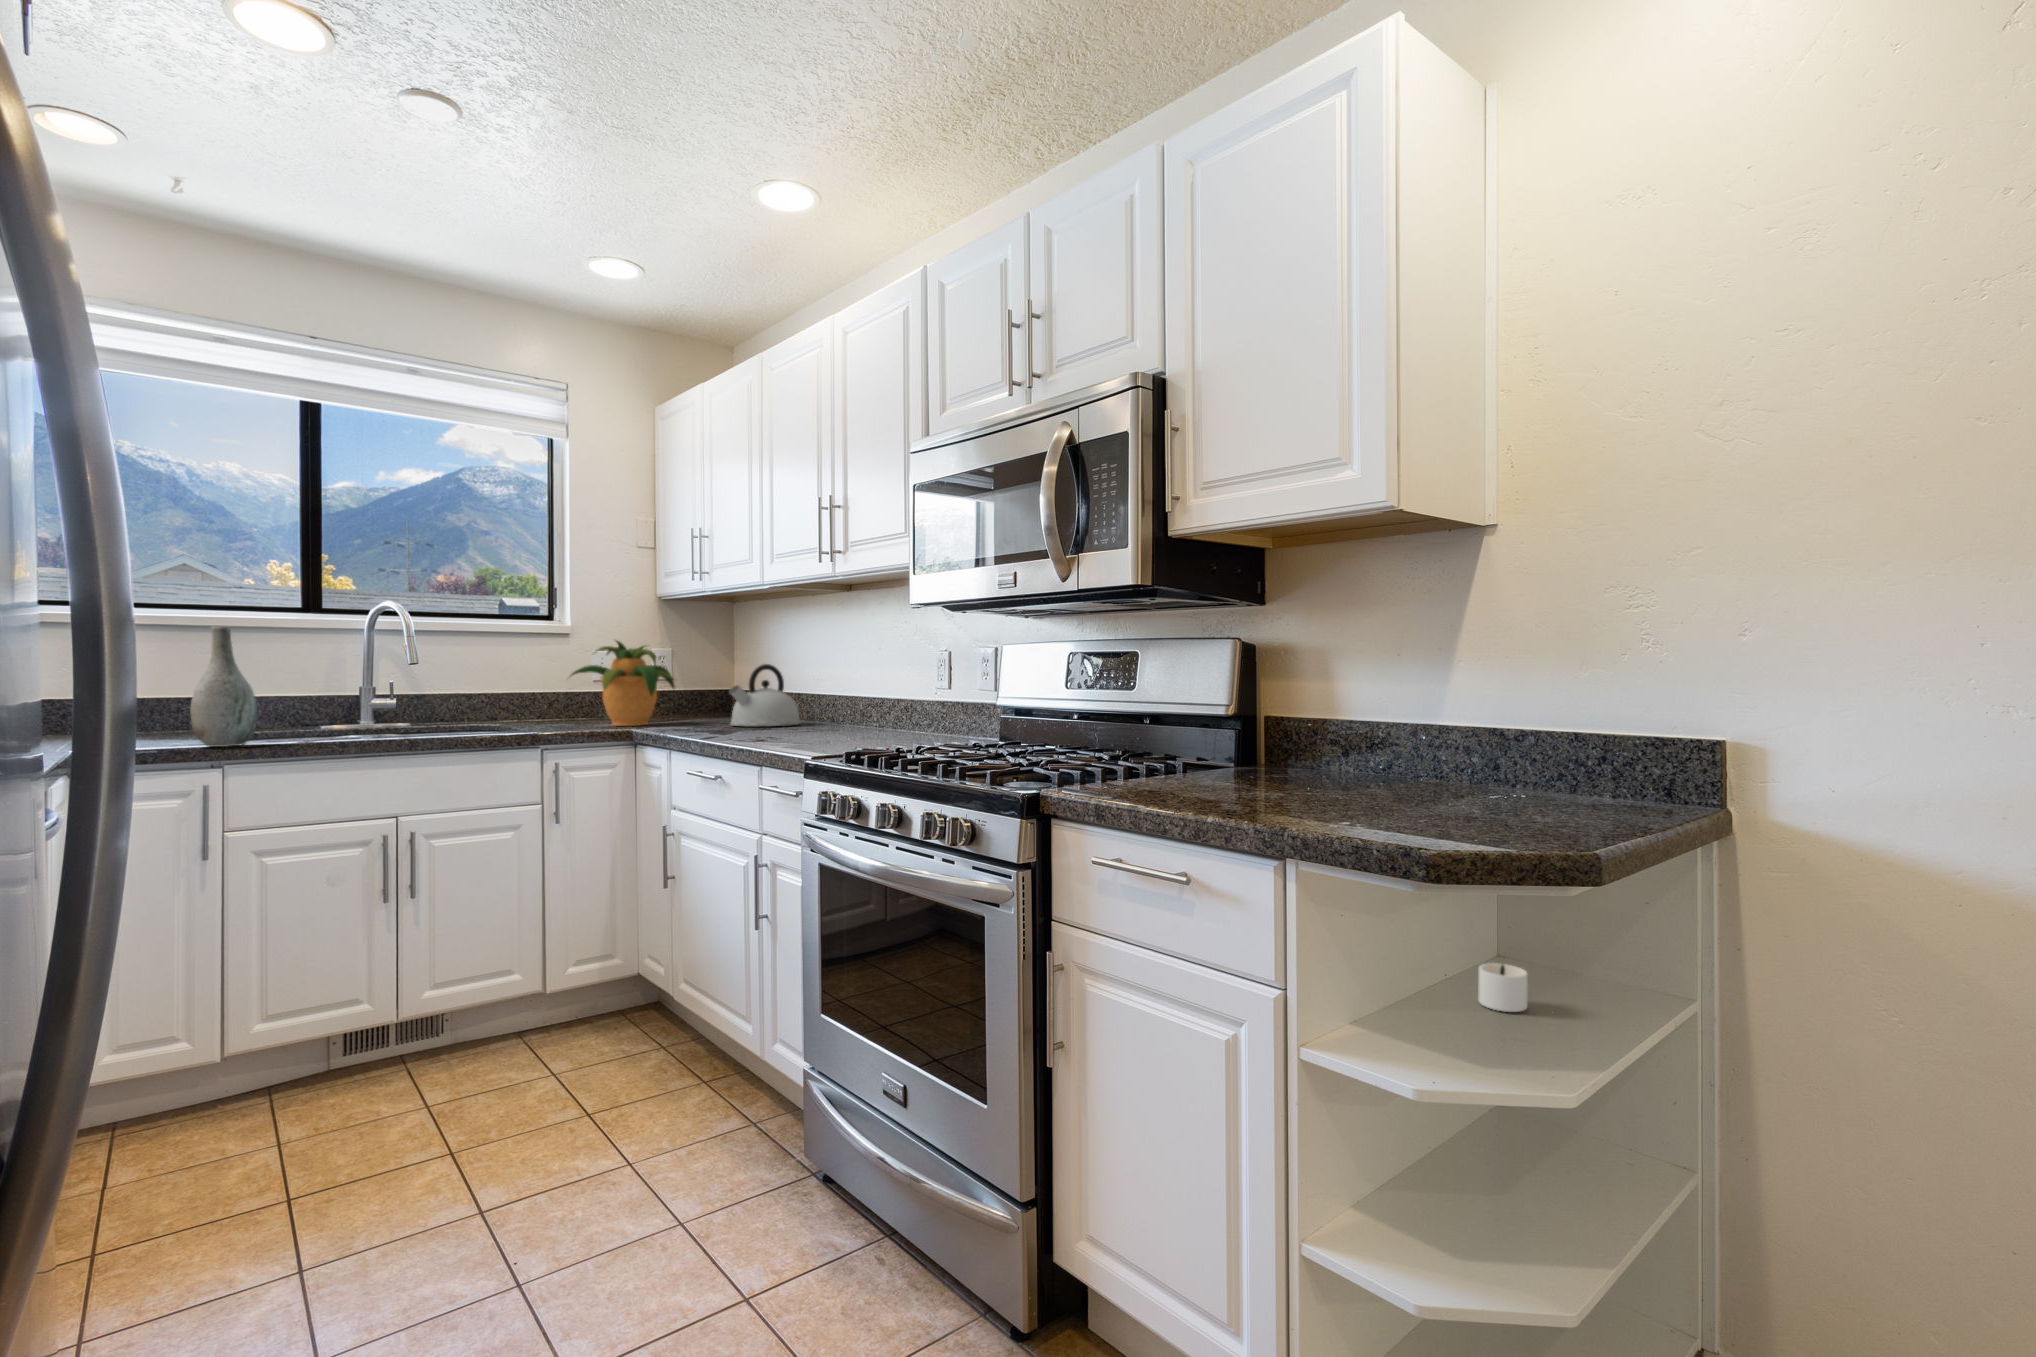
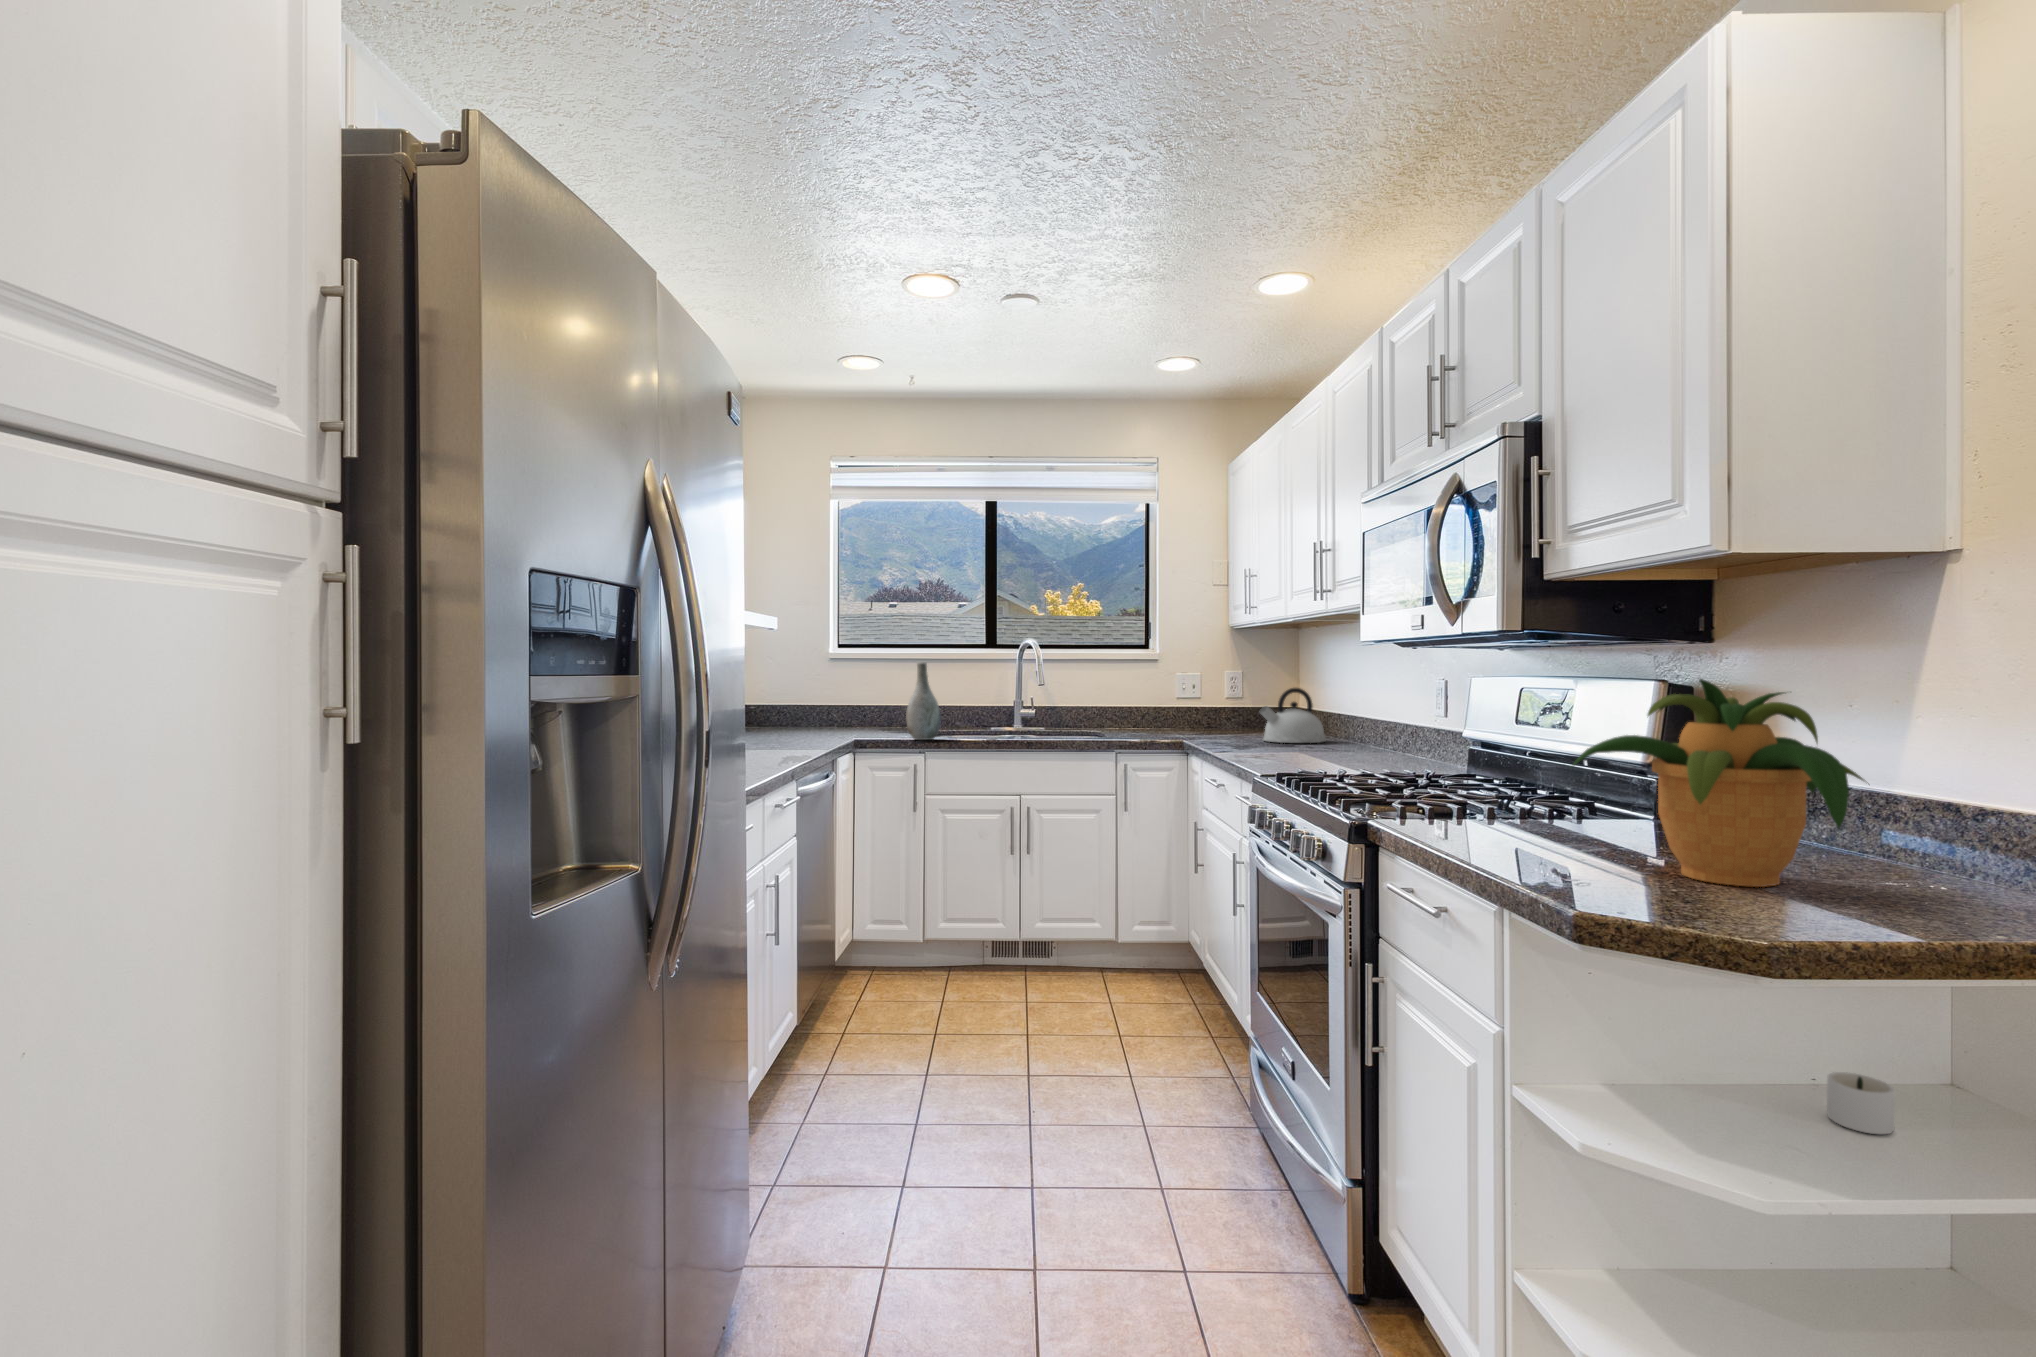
potted plant: present [571,641,674,726] -> present [1573,679,1864,887]

